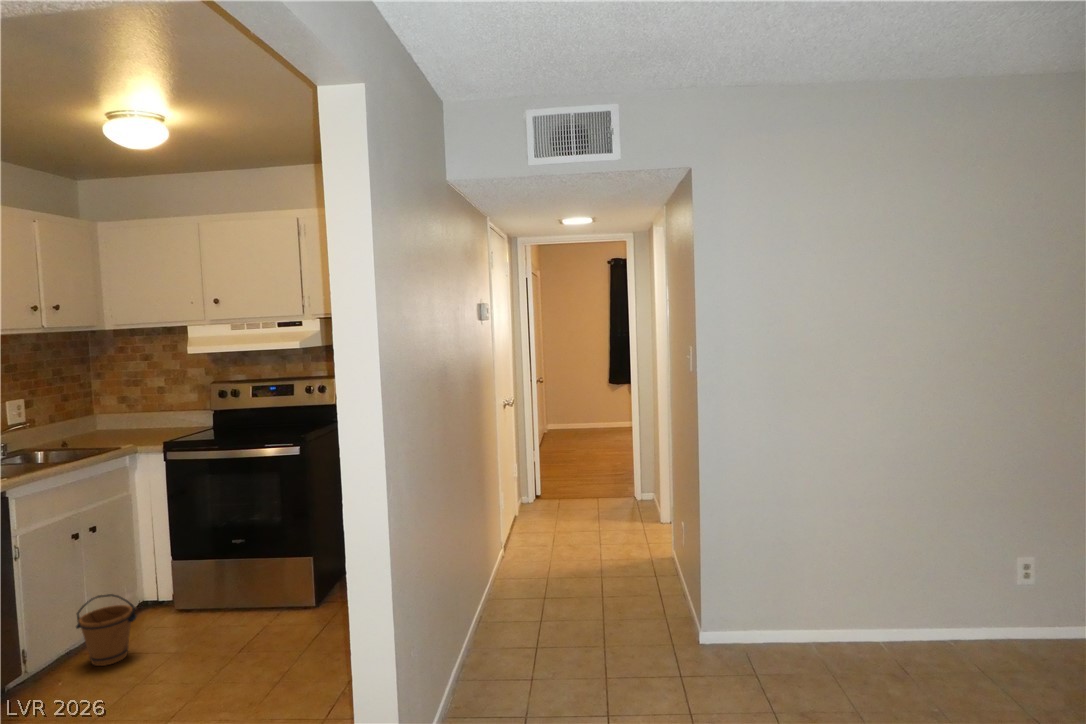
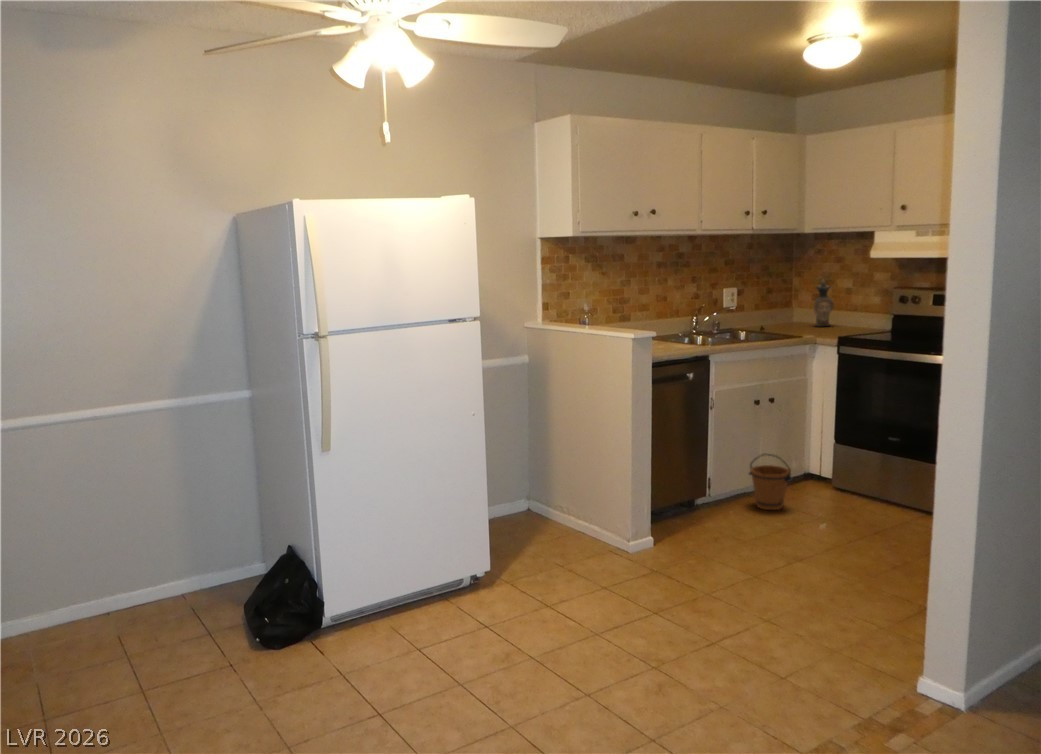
ceramic pitcher: none [122,380,146,432] -> present [814,280,834,326]

